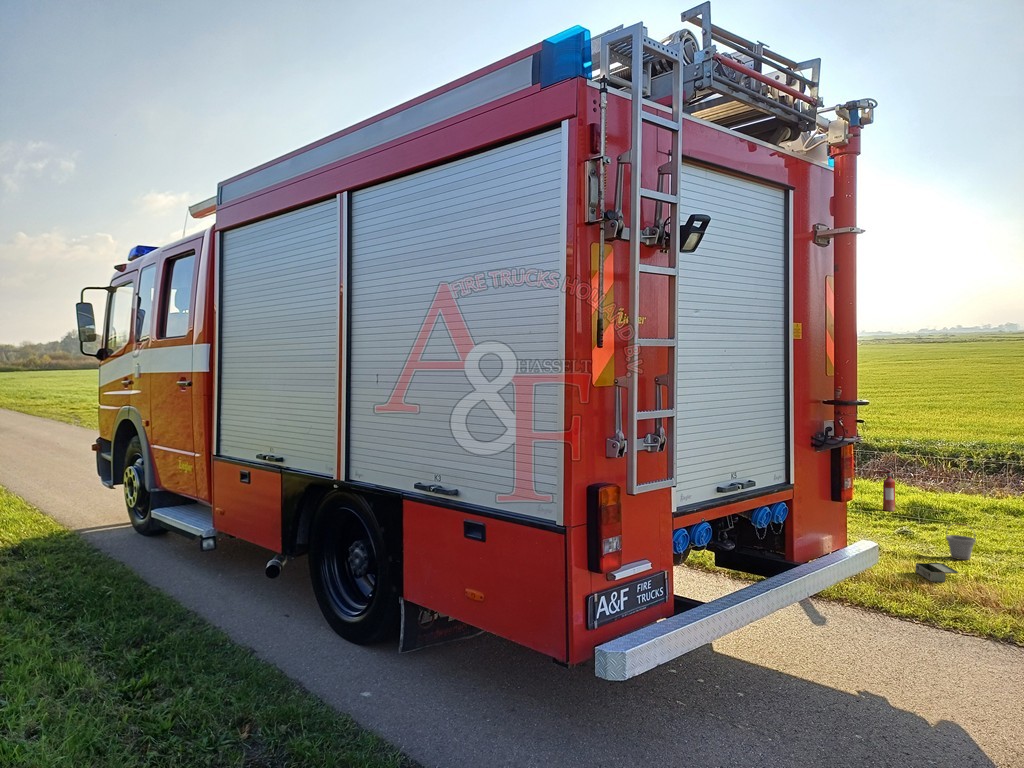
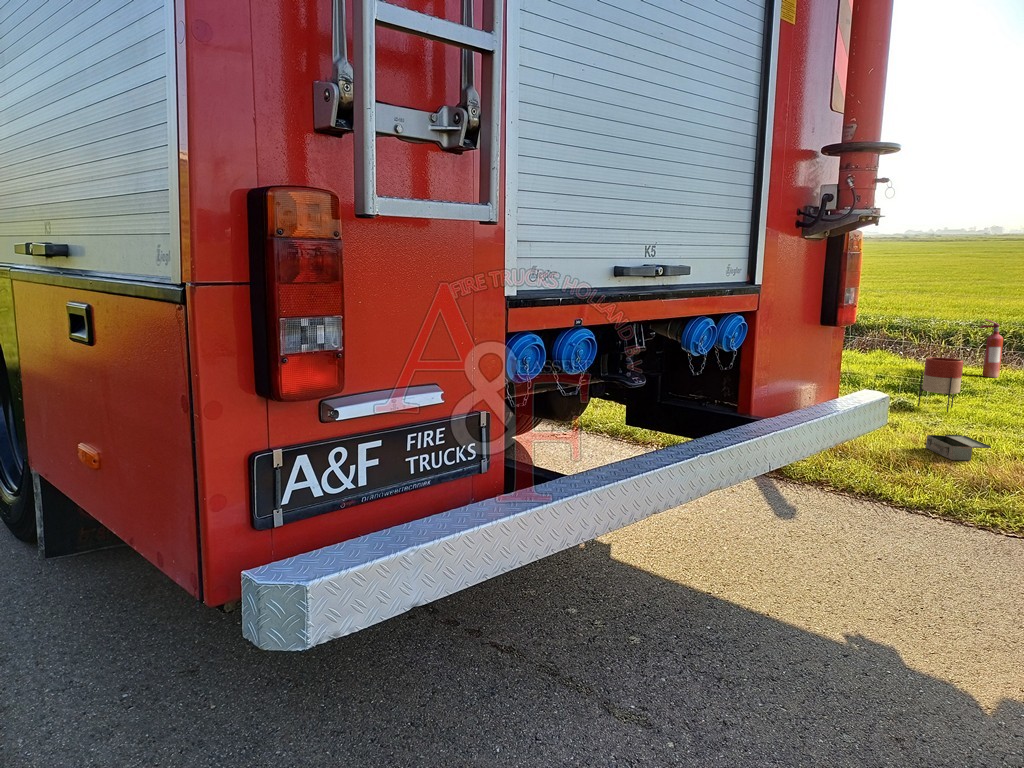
fire extinguisher: present [878,466,895,511] -> present [980,319,1003,378]
planter: none [916,499,947,541] -> present [918,357,963,412]
bucket: present [946,523,976,560] -> none [964,383,1008,435]

